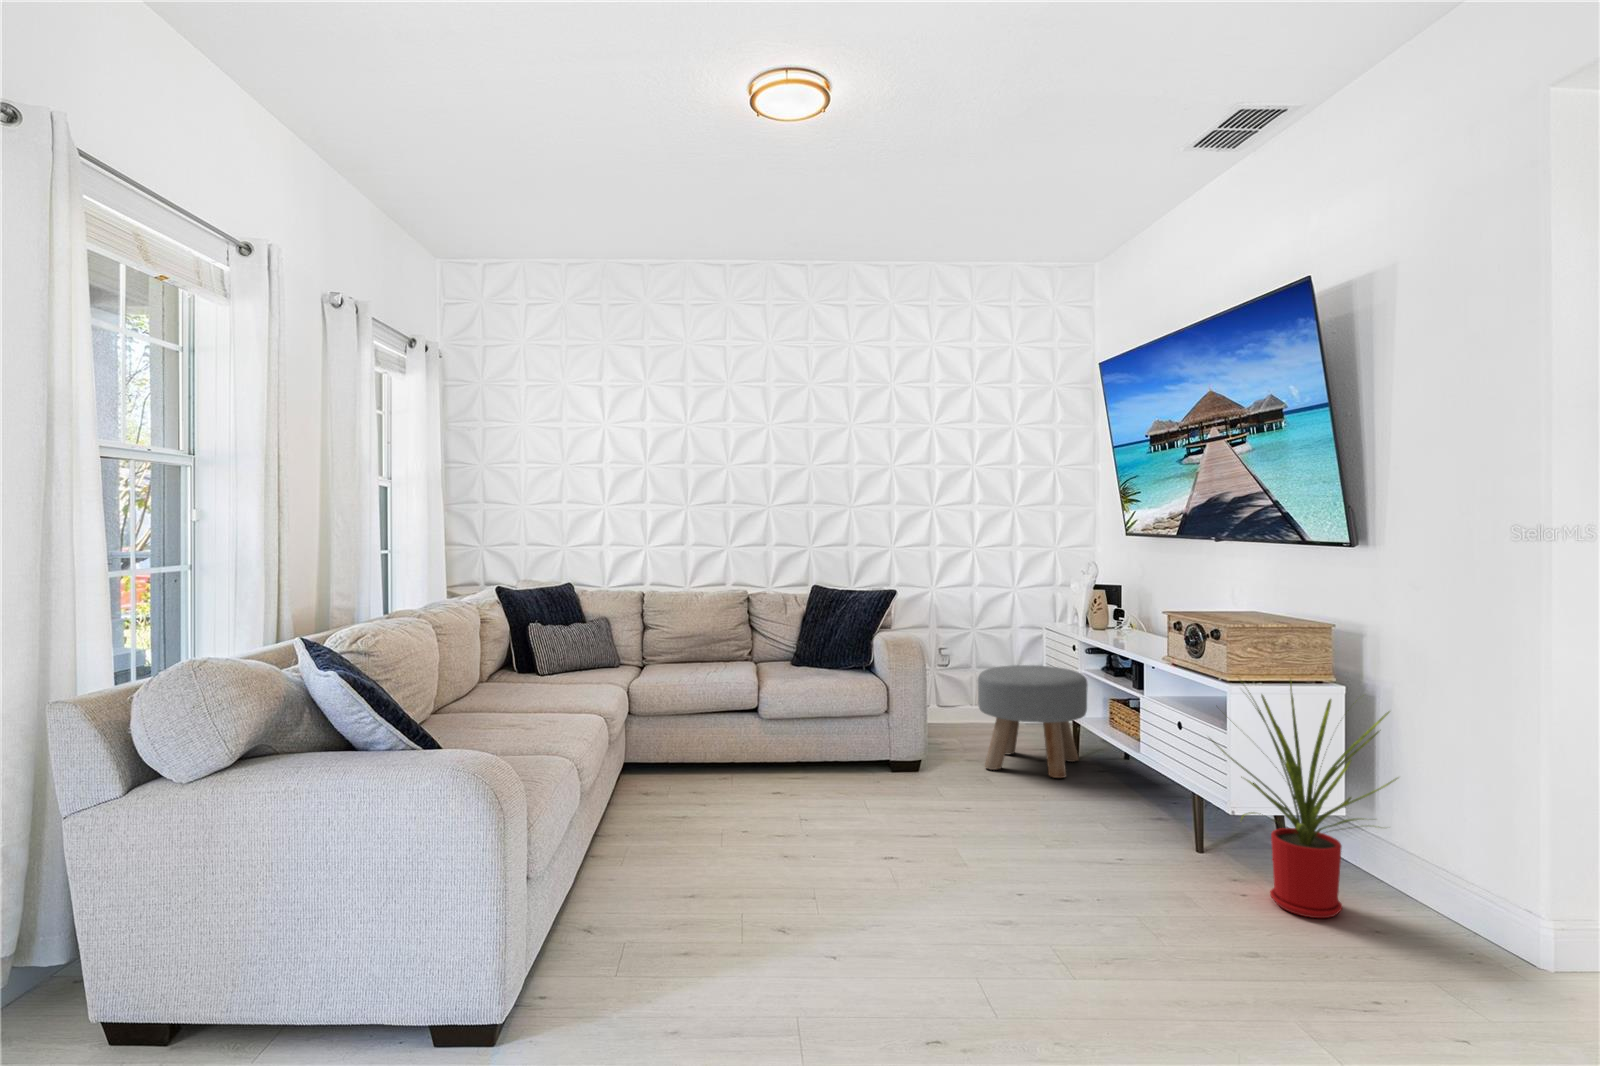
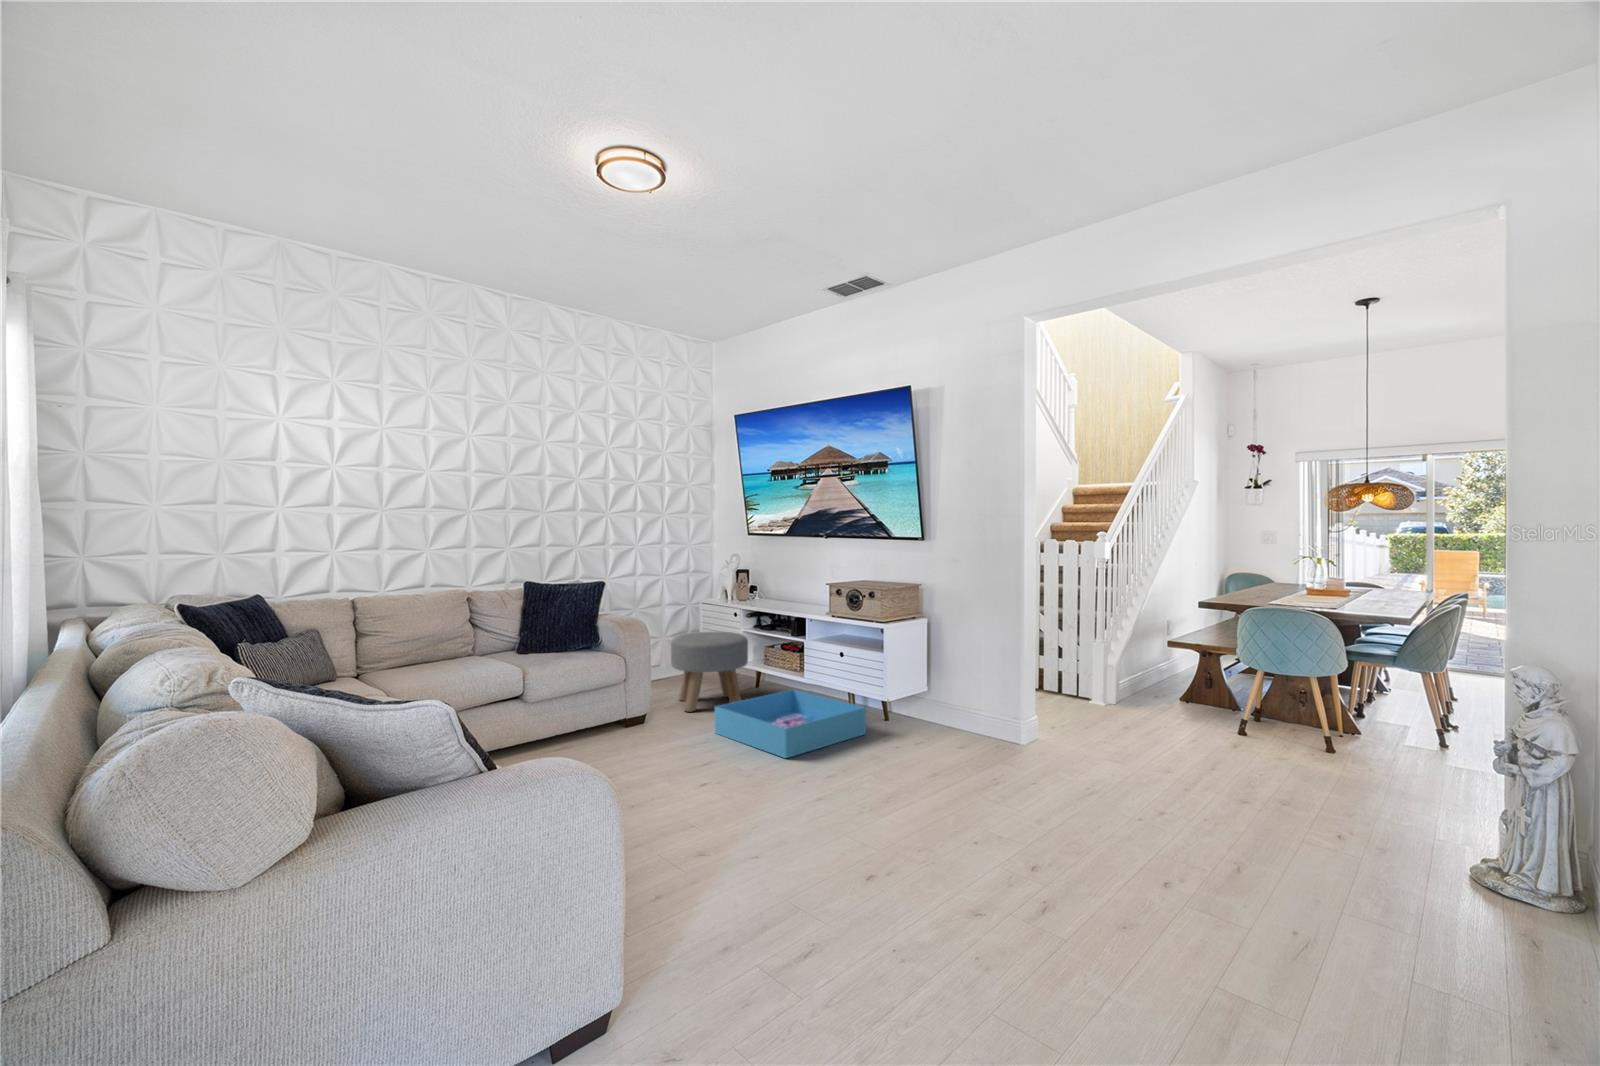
house plant: present [1213,683,1397,918] -> none [882,615,980,745]
storage bin: none [980,767,1194,862] -> present [715,690,866,758]

